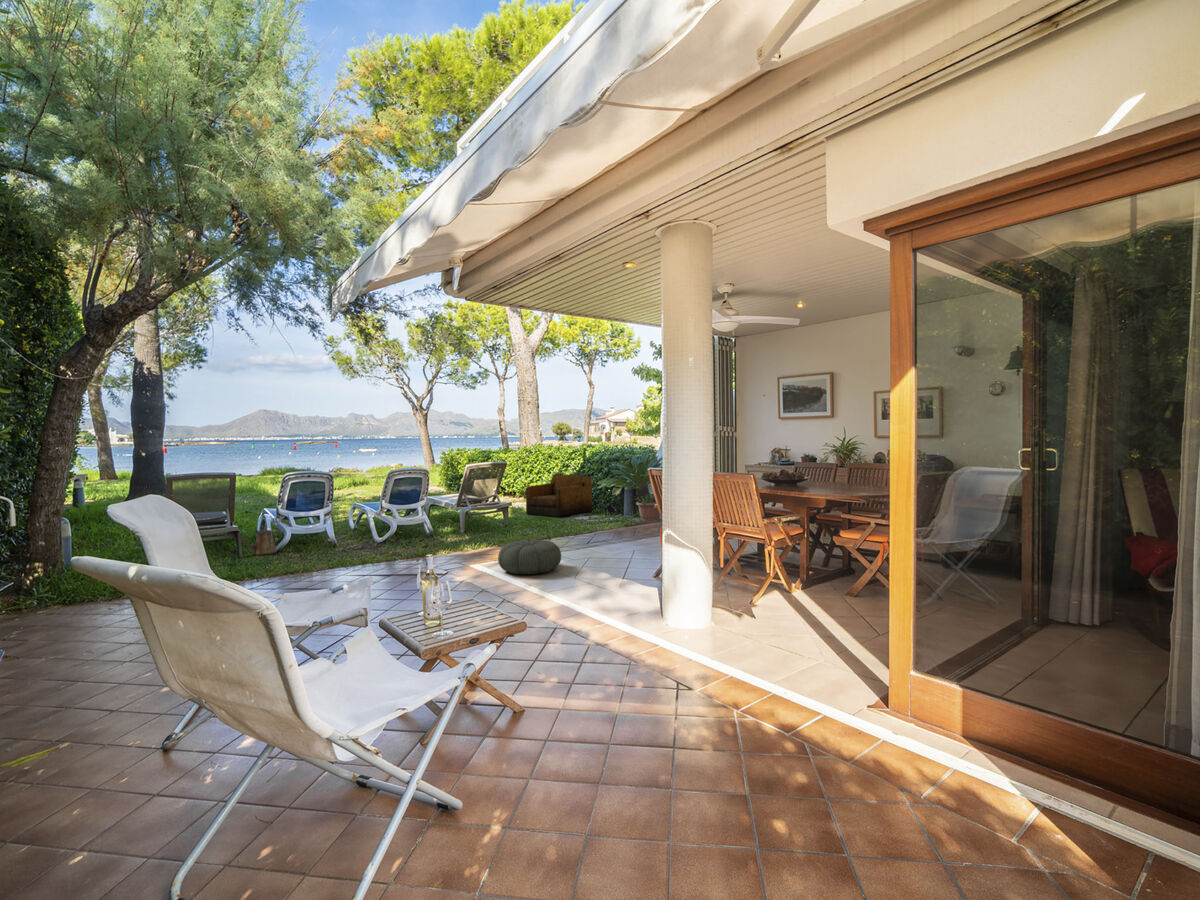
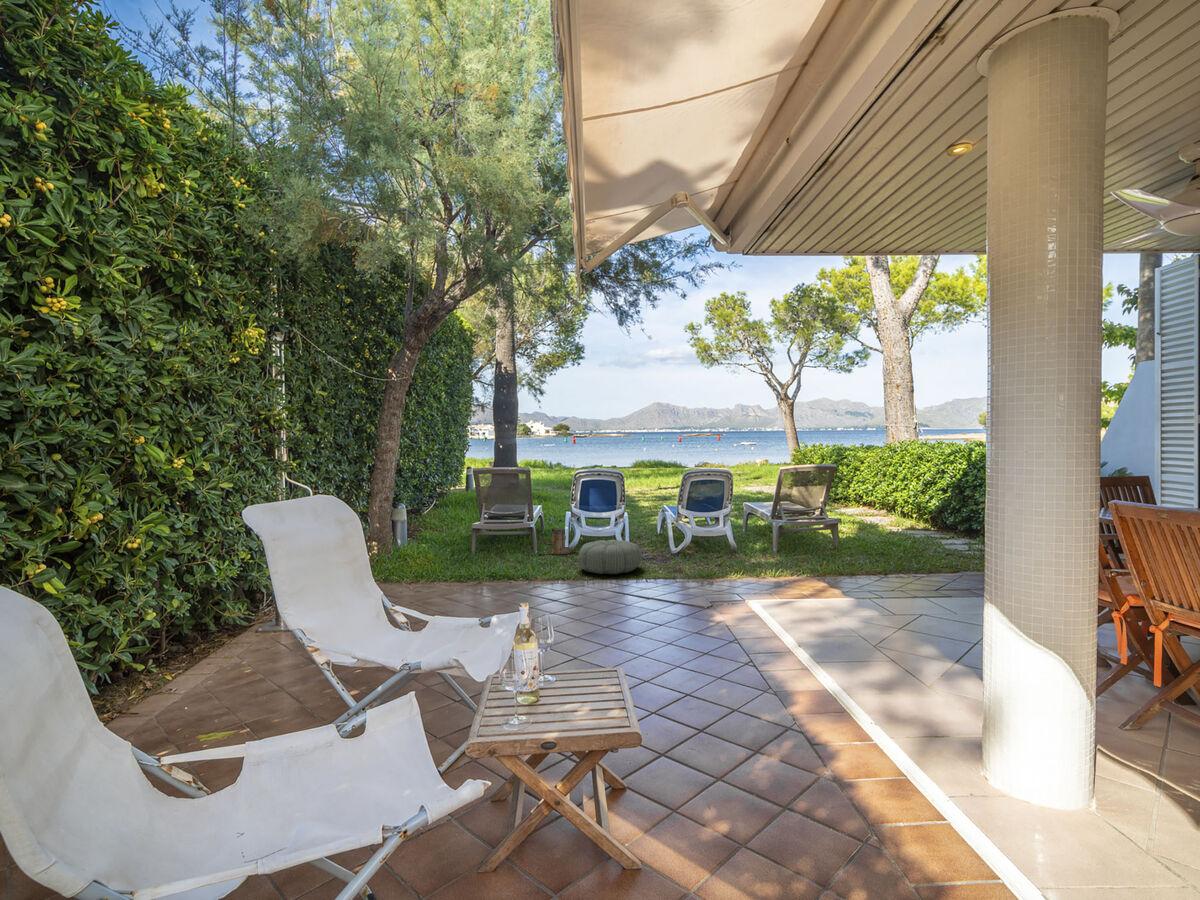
armchair: present [526,474,592,517] -> none [875,482,979,543]
pouf: present [498,539,561,574] -> present [579,540,642,574]

